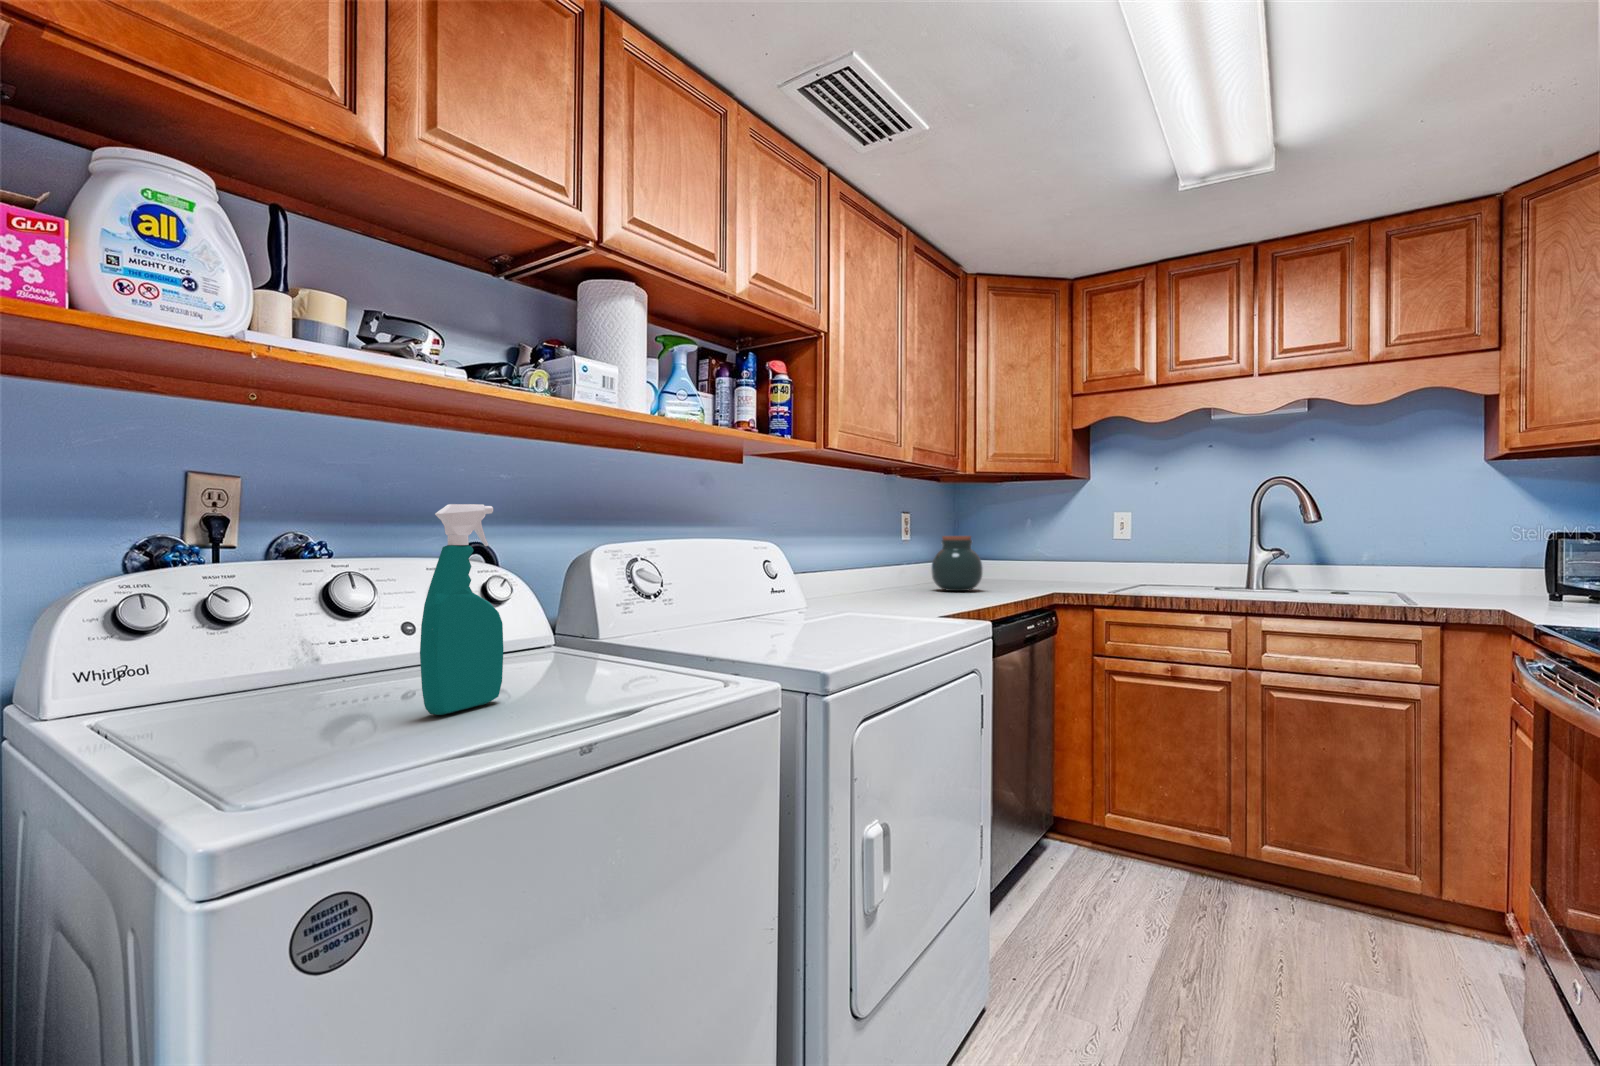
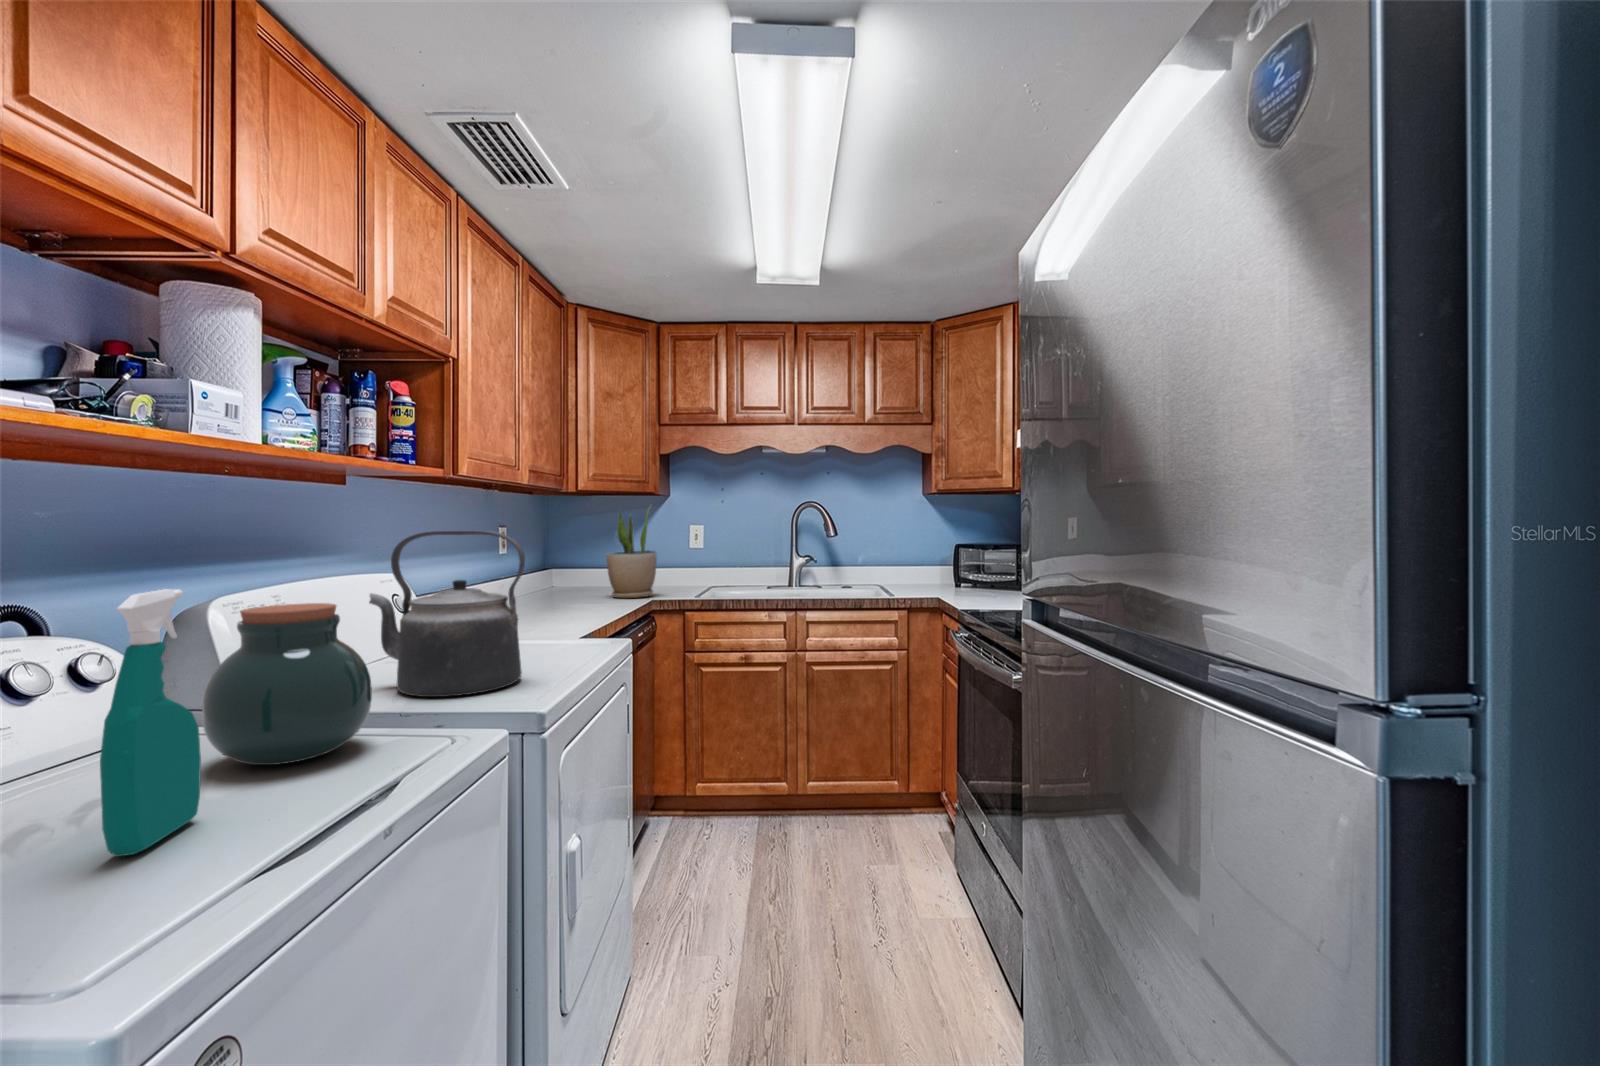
potted plant: none [1003,482,1060,588] -> present [606,510,657,598]
kettle: none [717,486,844,647] -> present [369,530,525,697]
jar: present [931,536,983,591] -> present [202,603,372,765]

